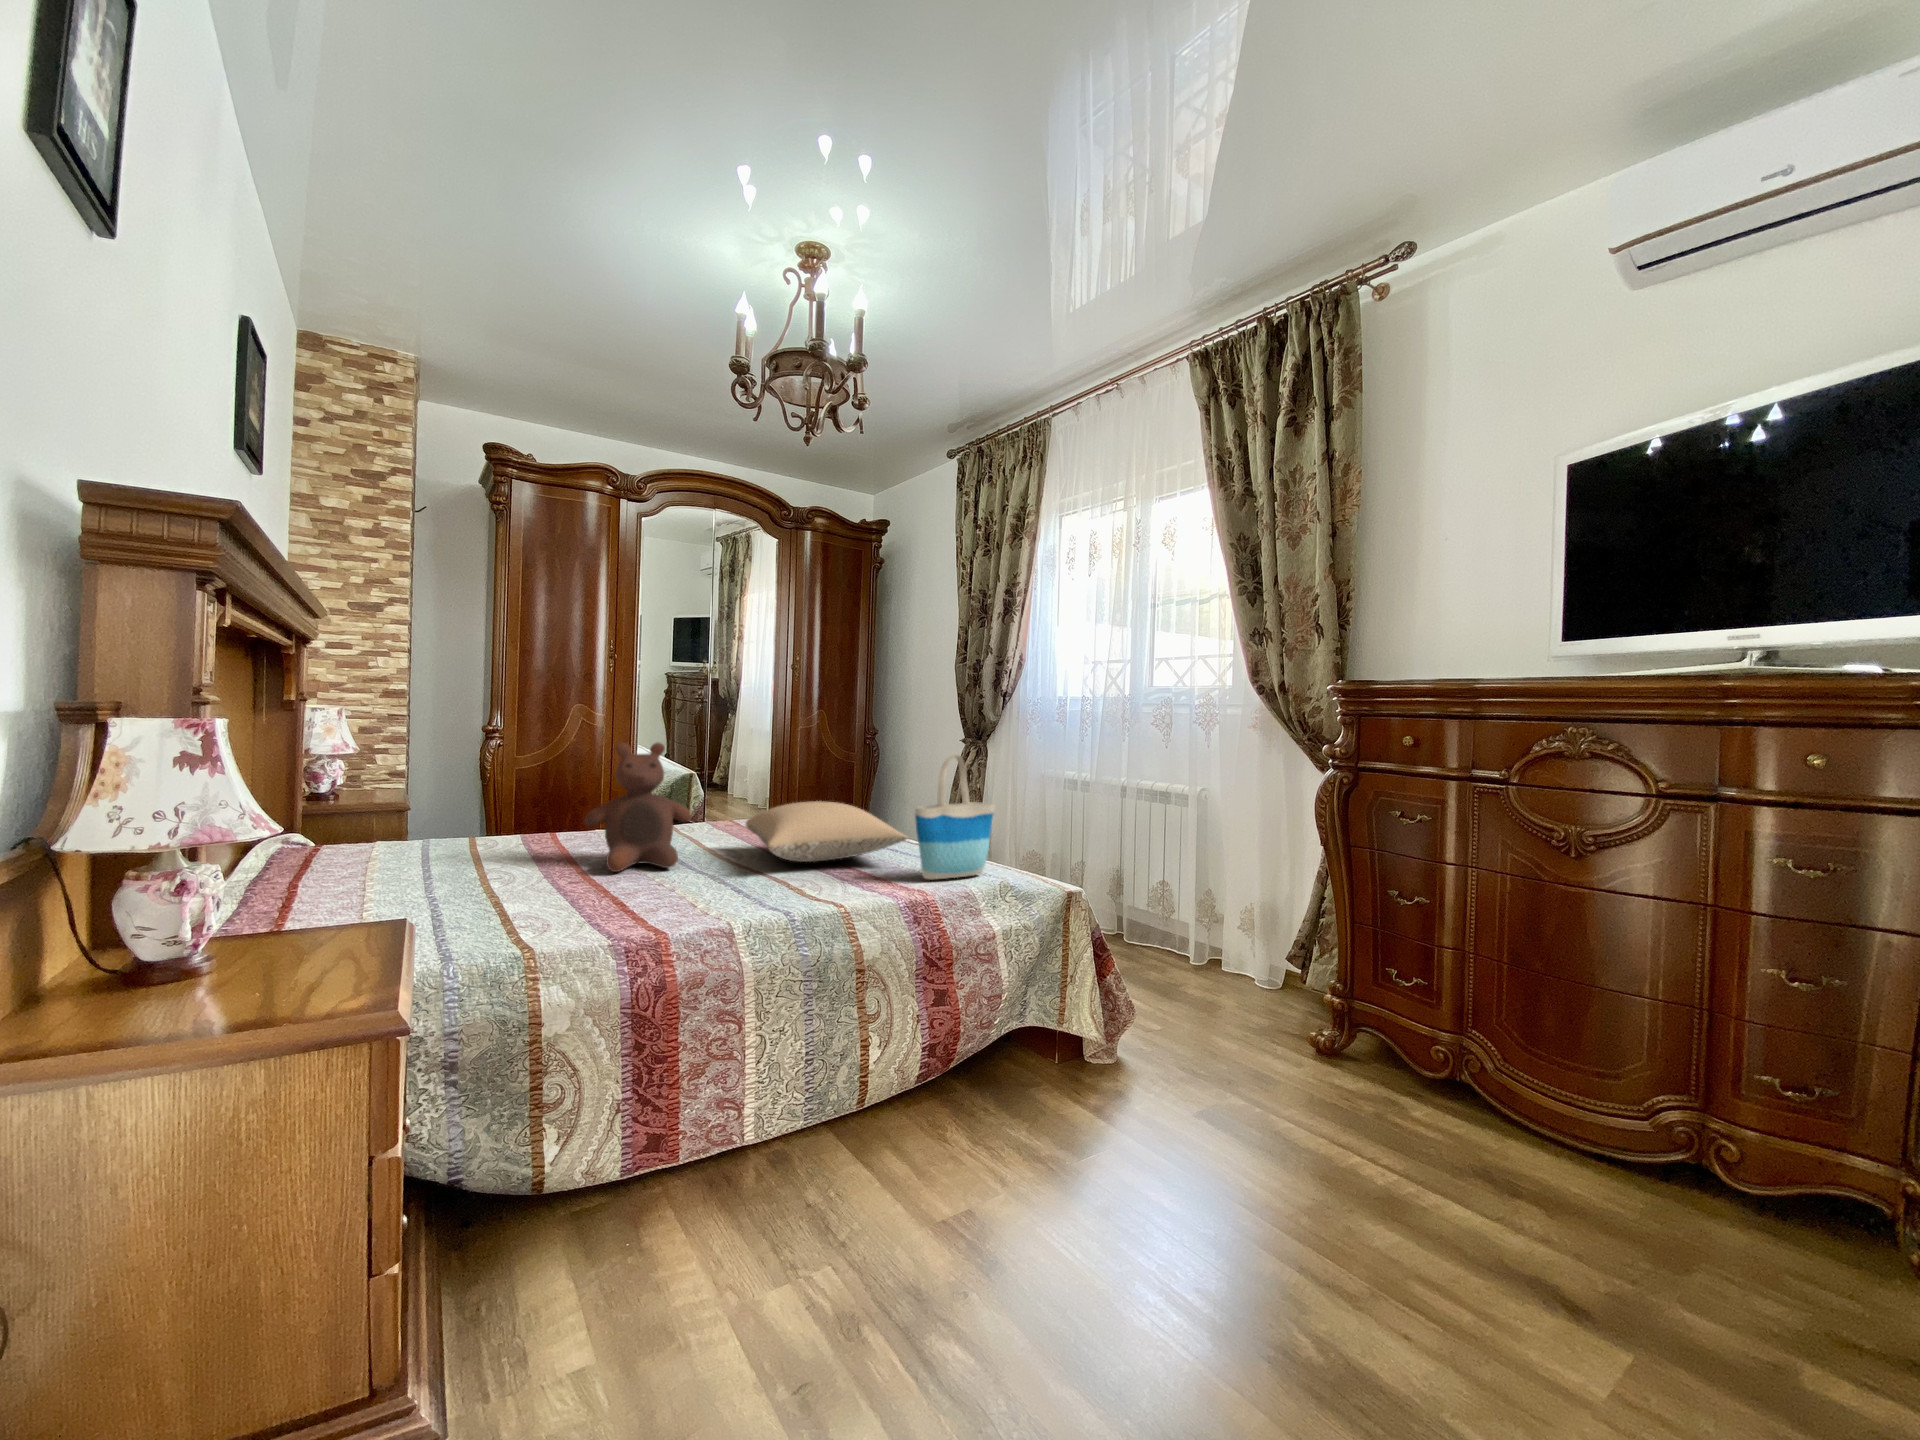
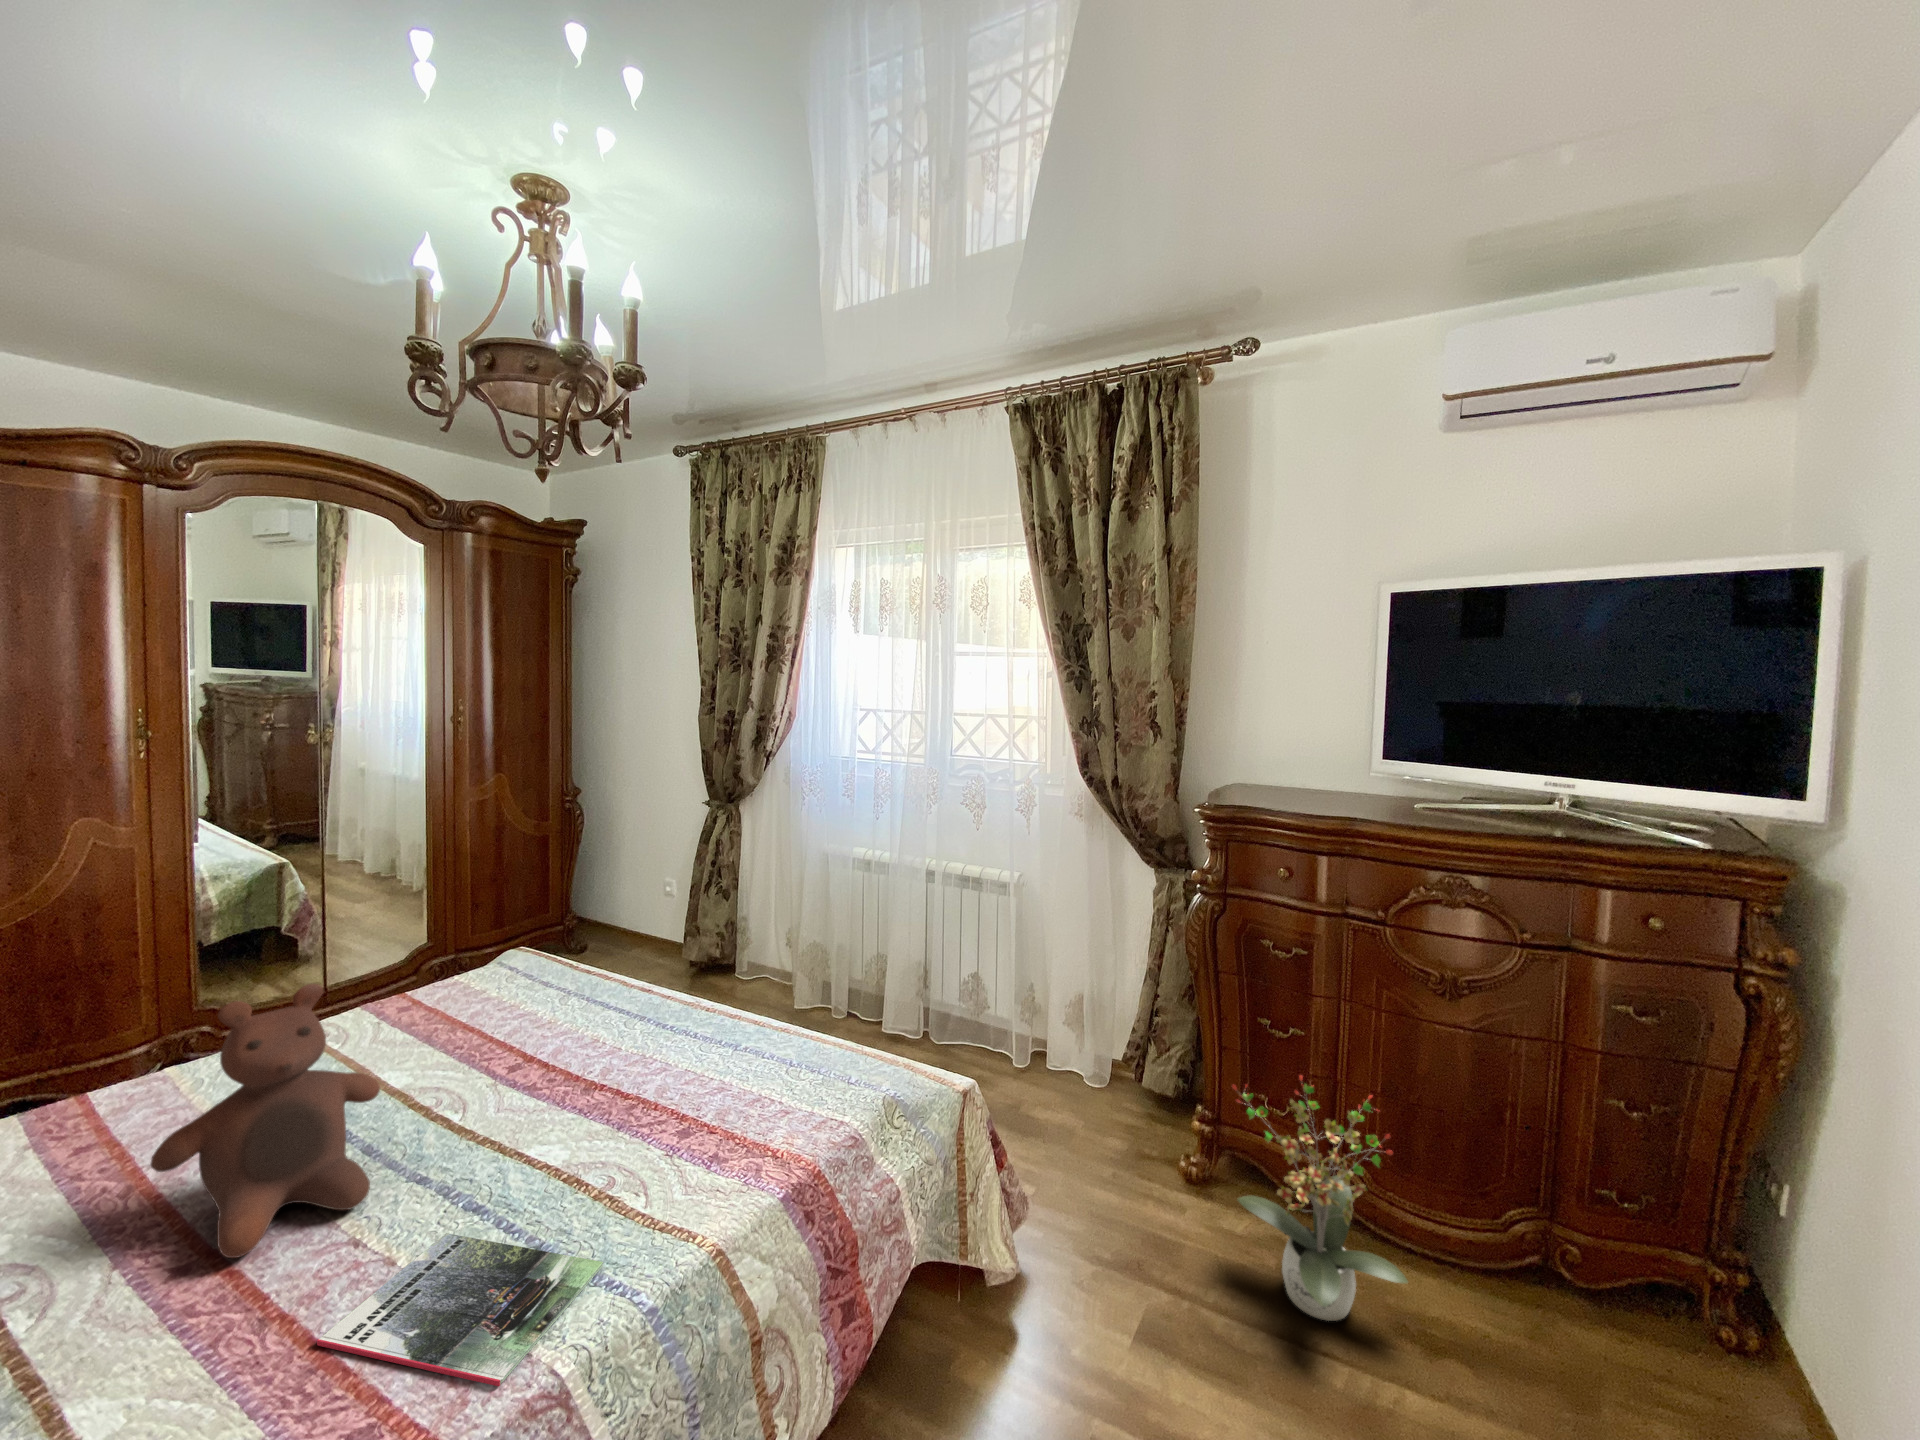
tote bag: present [915,754,995,880] -> none [779,942,869,1123]
pillow: present [746,801,908,862] -> none [471,998,750,1143]
magazine: none [635,880,777,919] -> present [317,1233,603,1386]
potted plant: none [1335,935,1503,1161] -> present [1232,1075,1408,1321]

